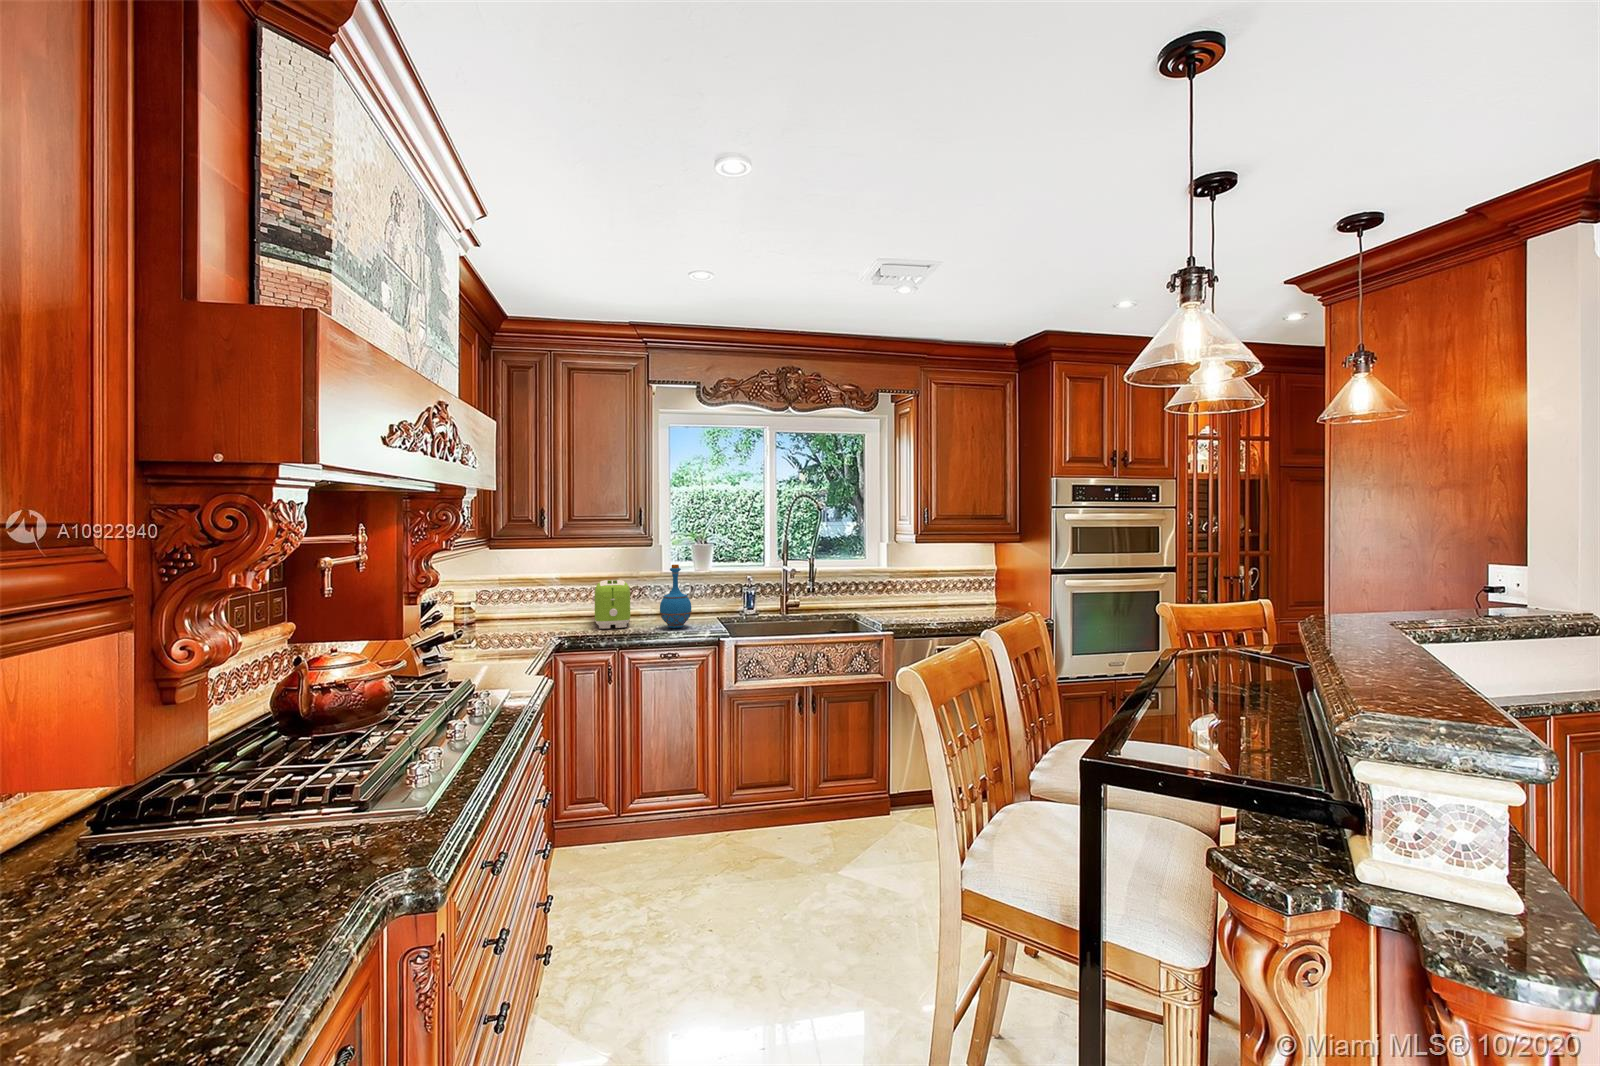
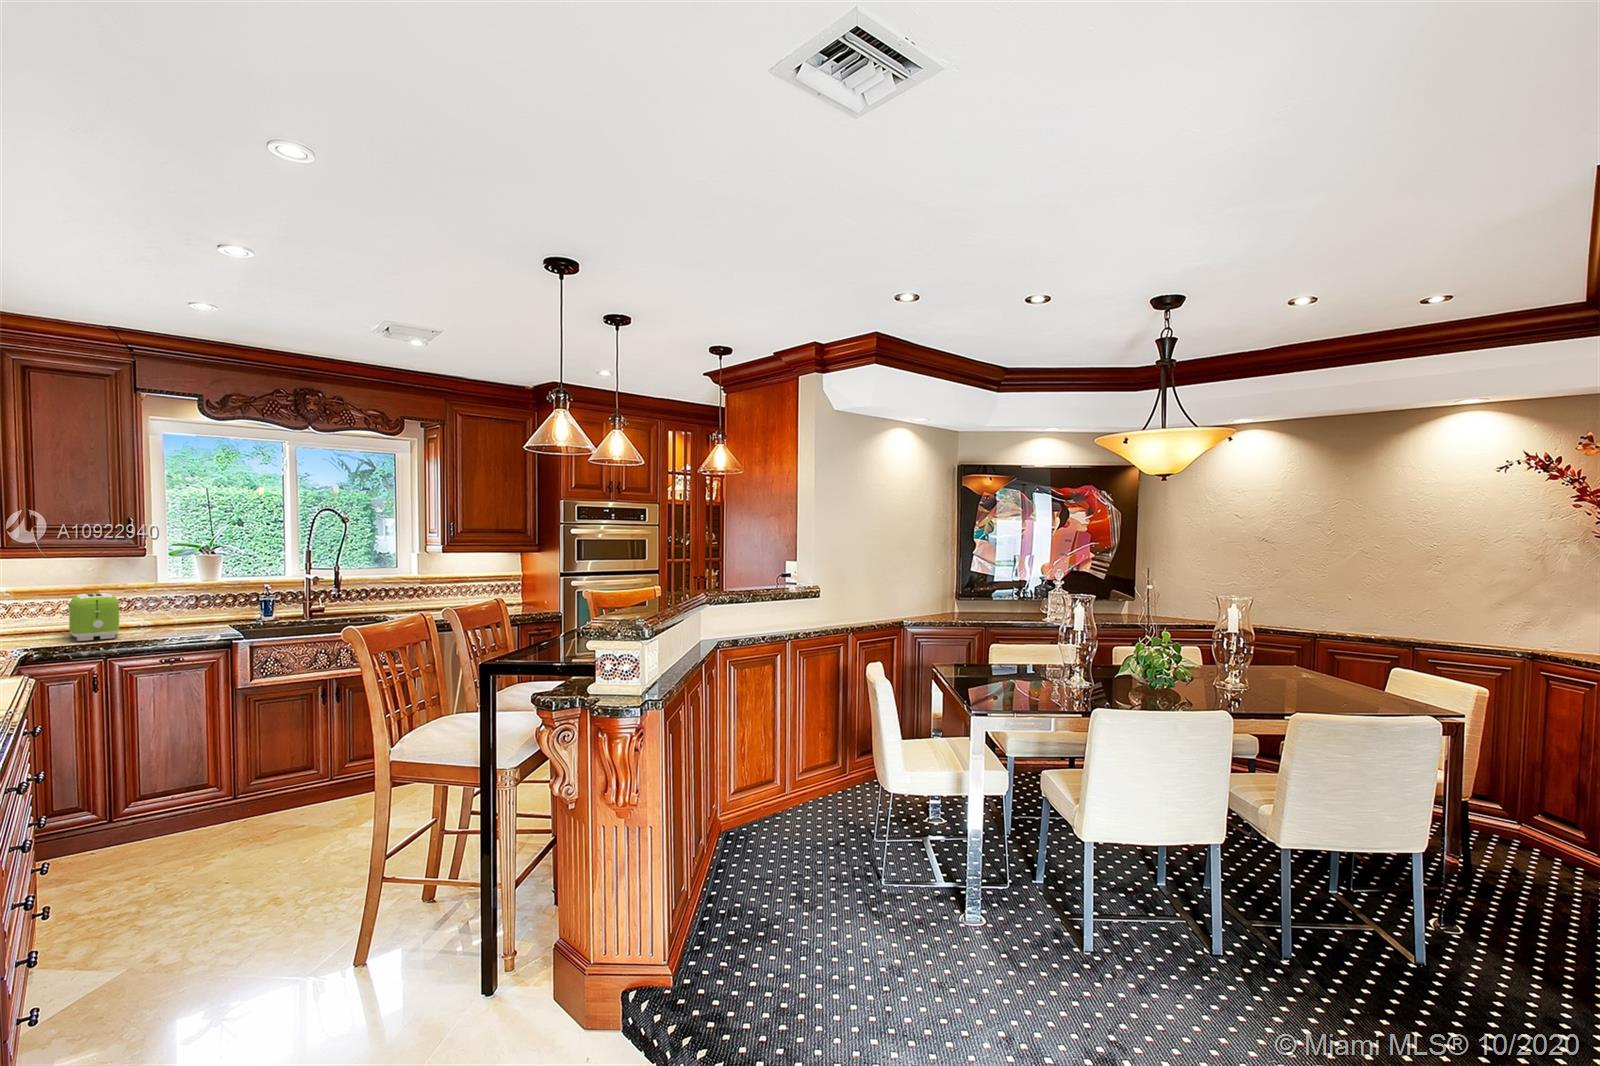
bottle: present [660,565,692,628] -> none [158,576,199,635]

